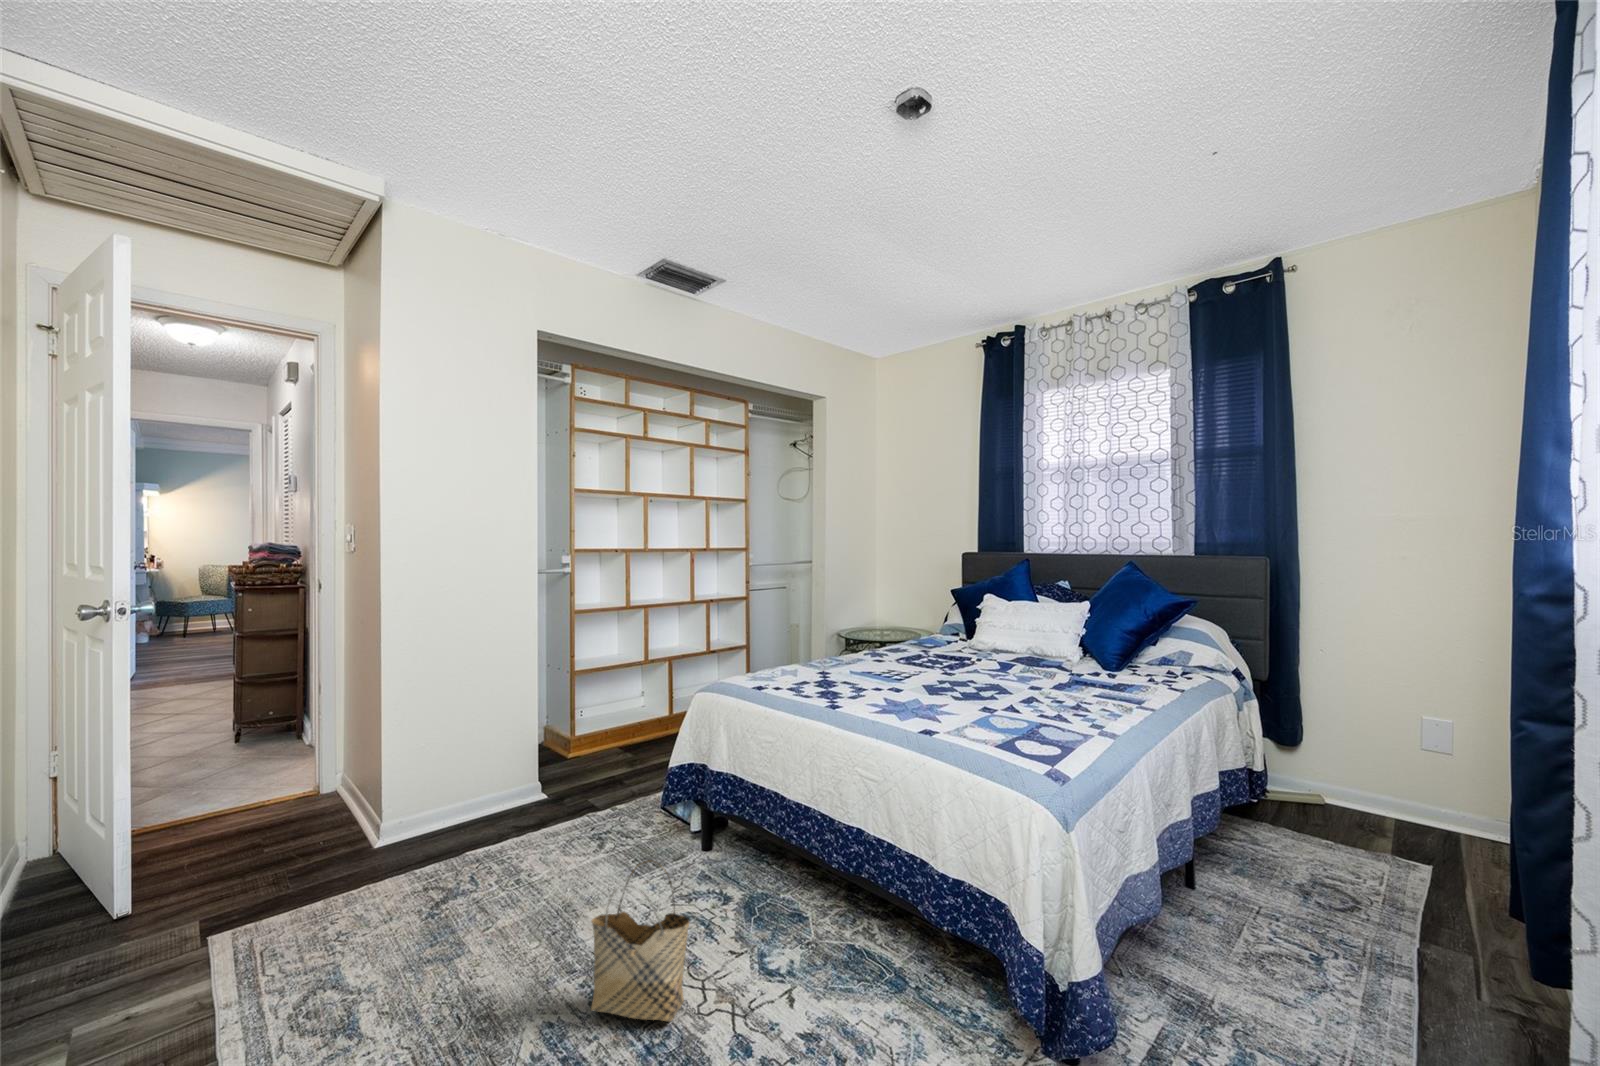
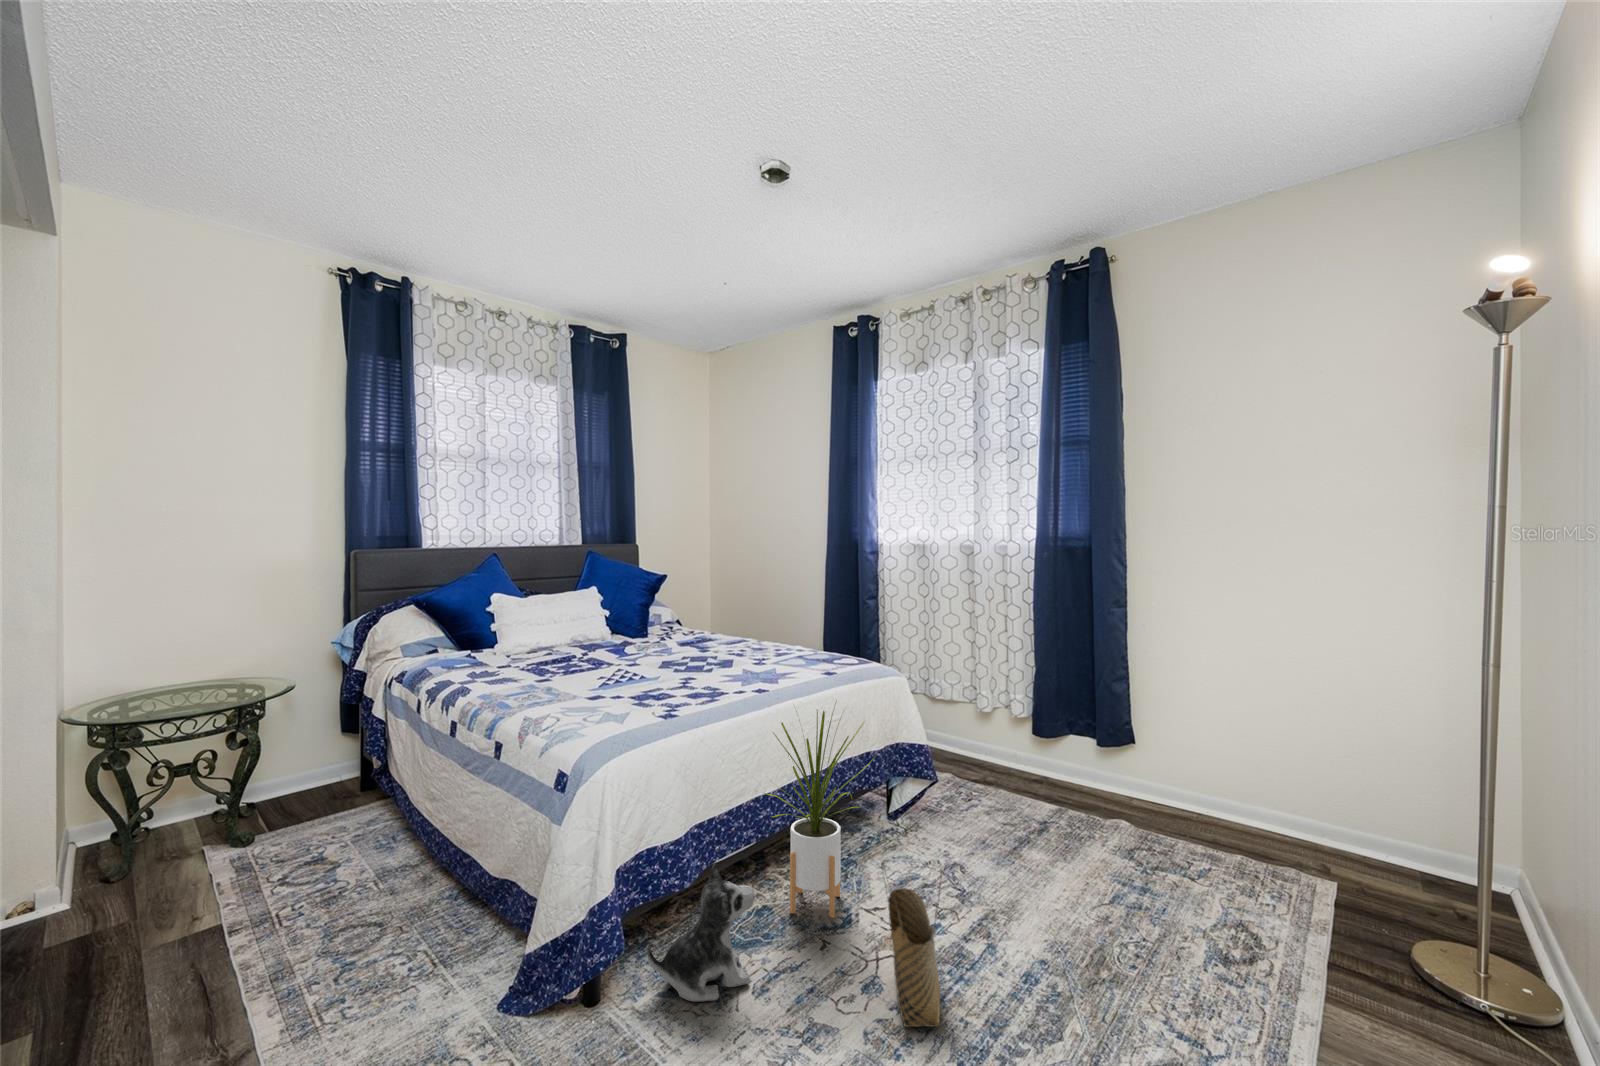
house plant: none [761,726,881,976] -> present [764,703,875,918]
plush toy: none [686,807,741,911] -> present [647,862,754,1002]

